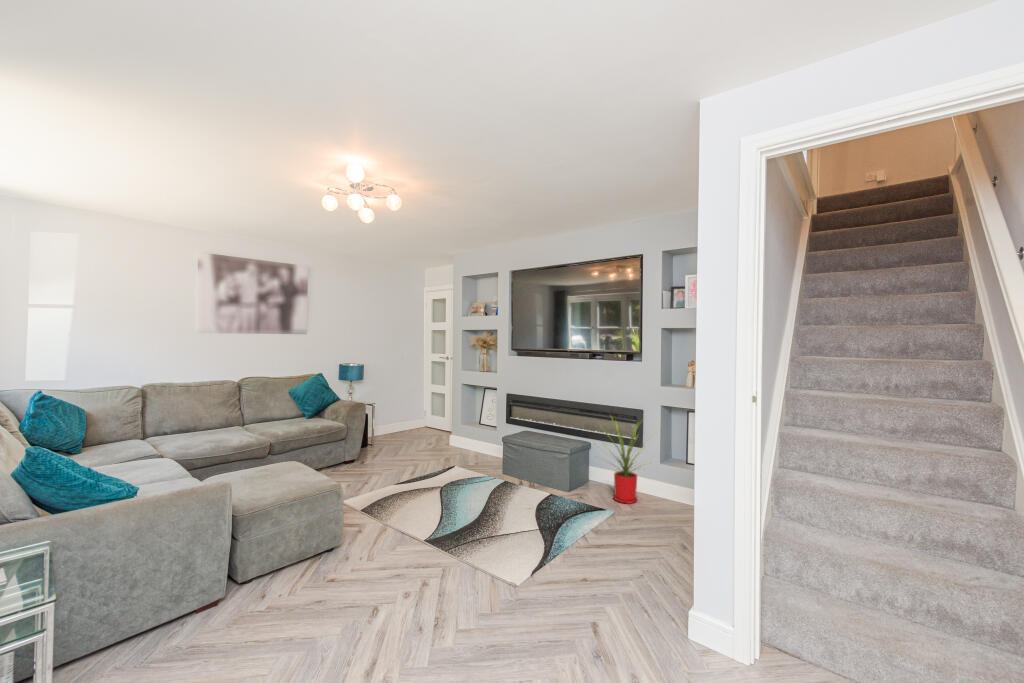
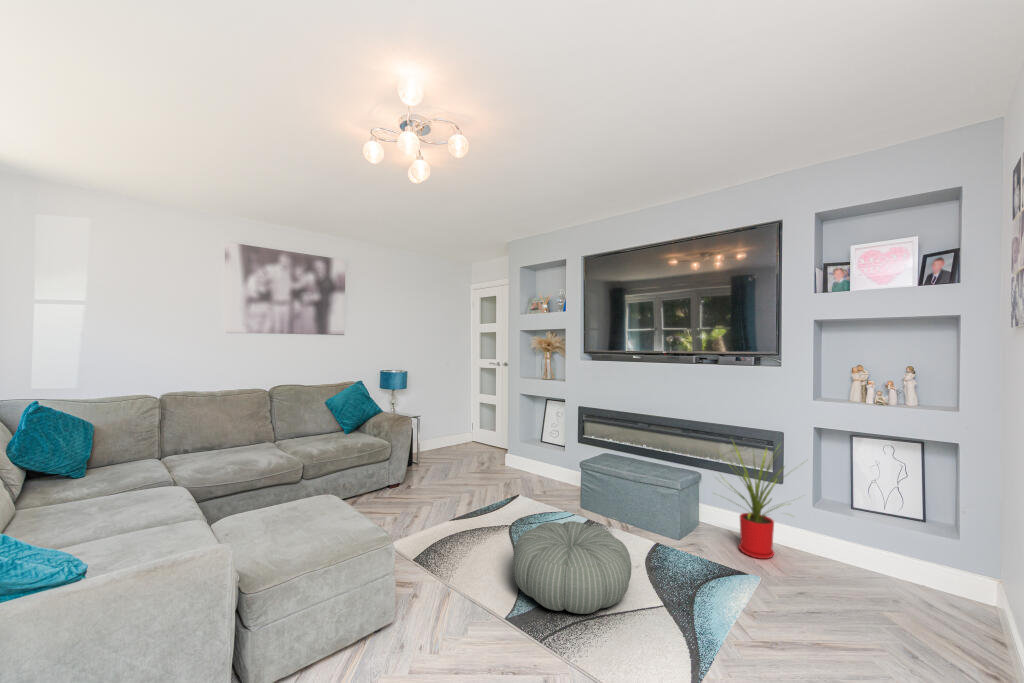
pouf: none [435,478,523,537] -> present [513,521,632,614]

